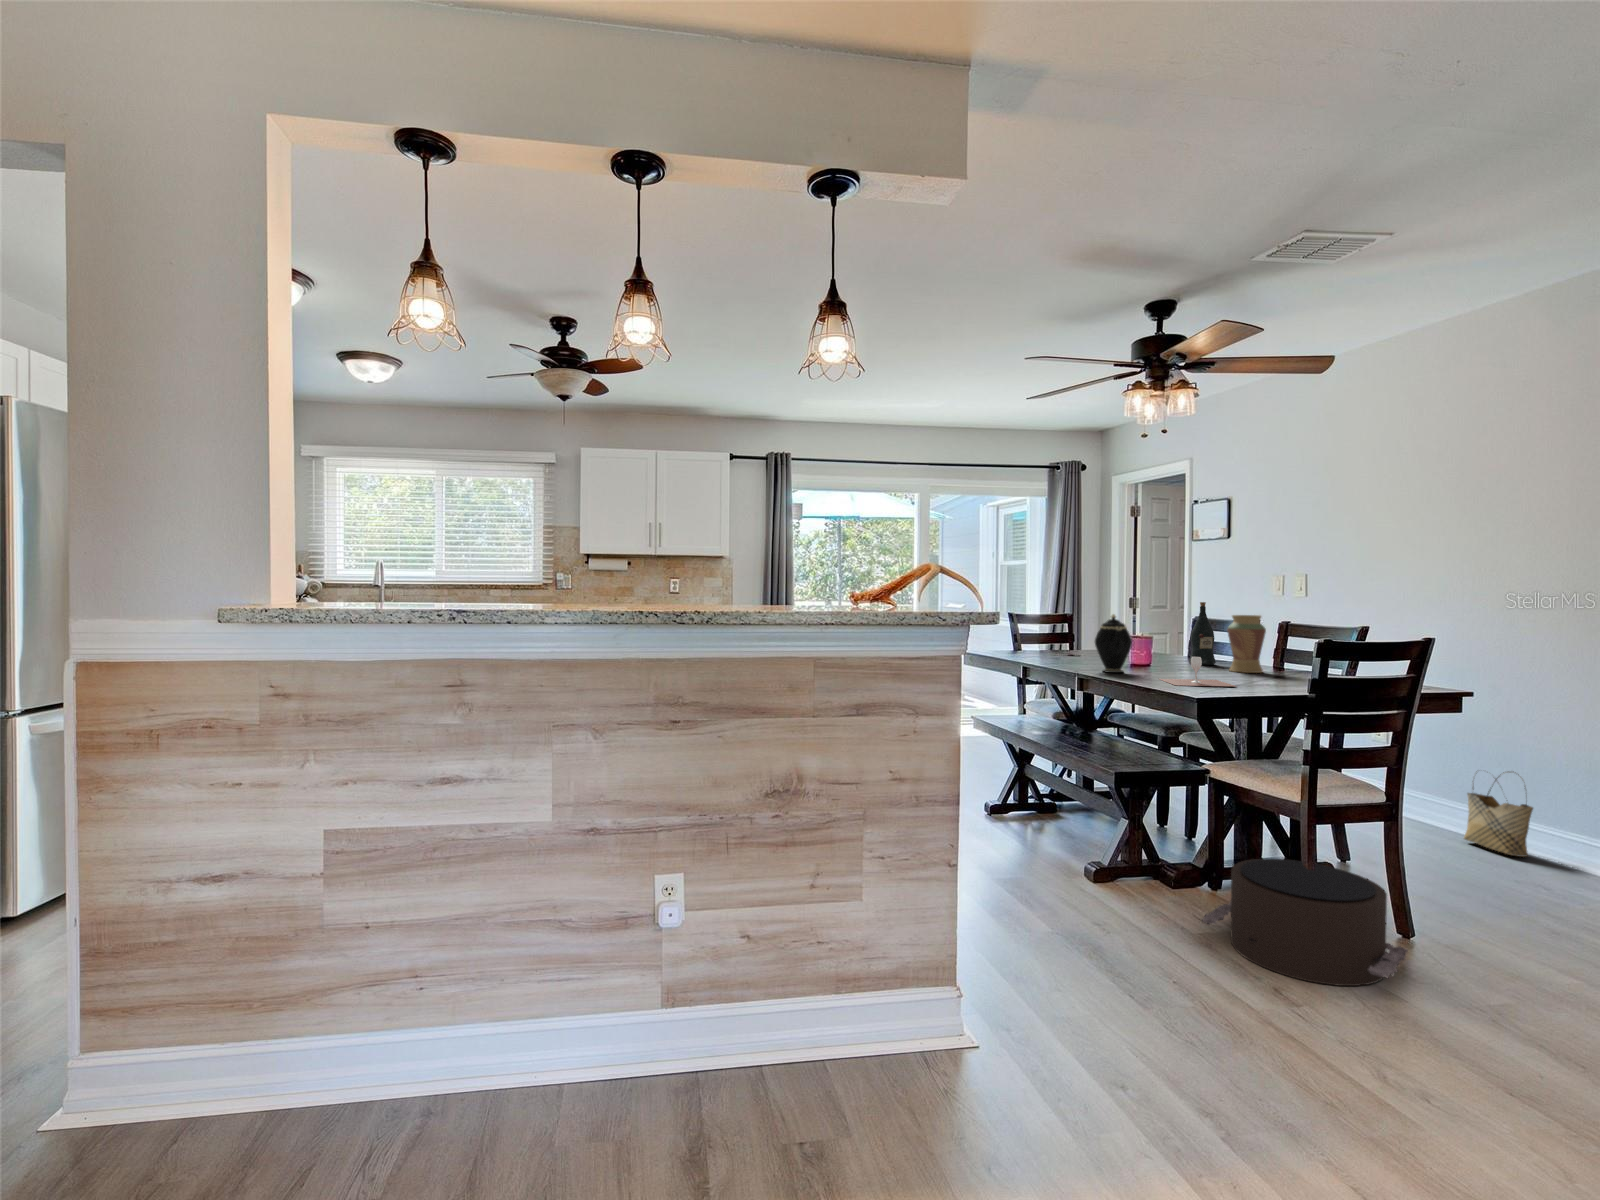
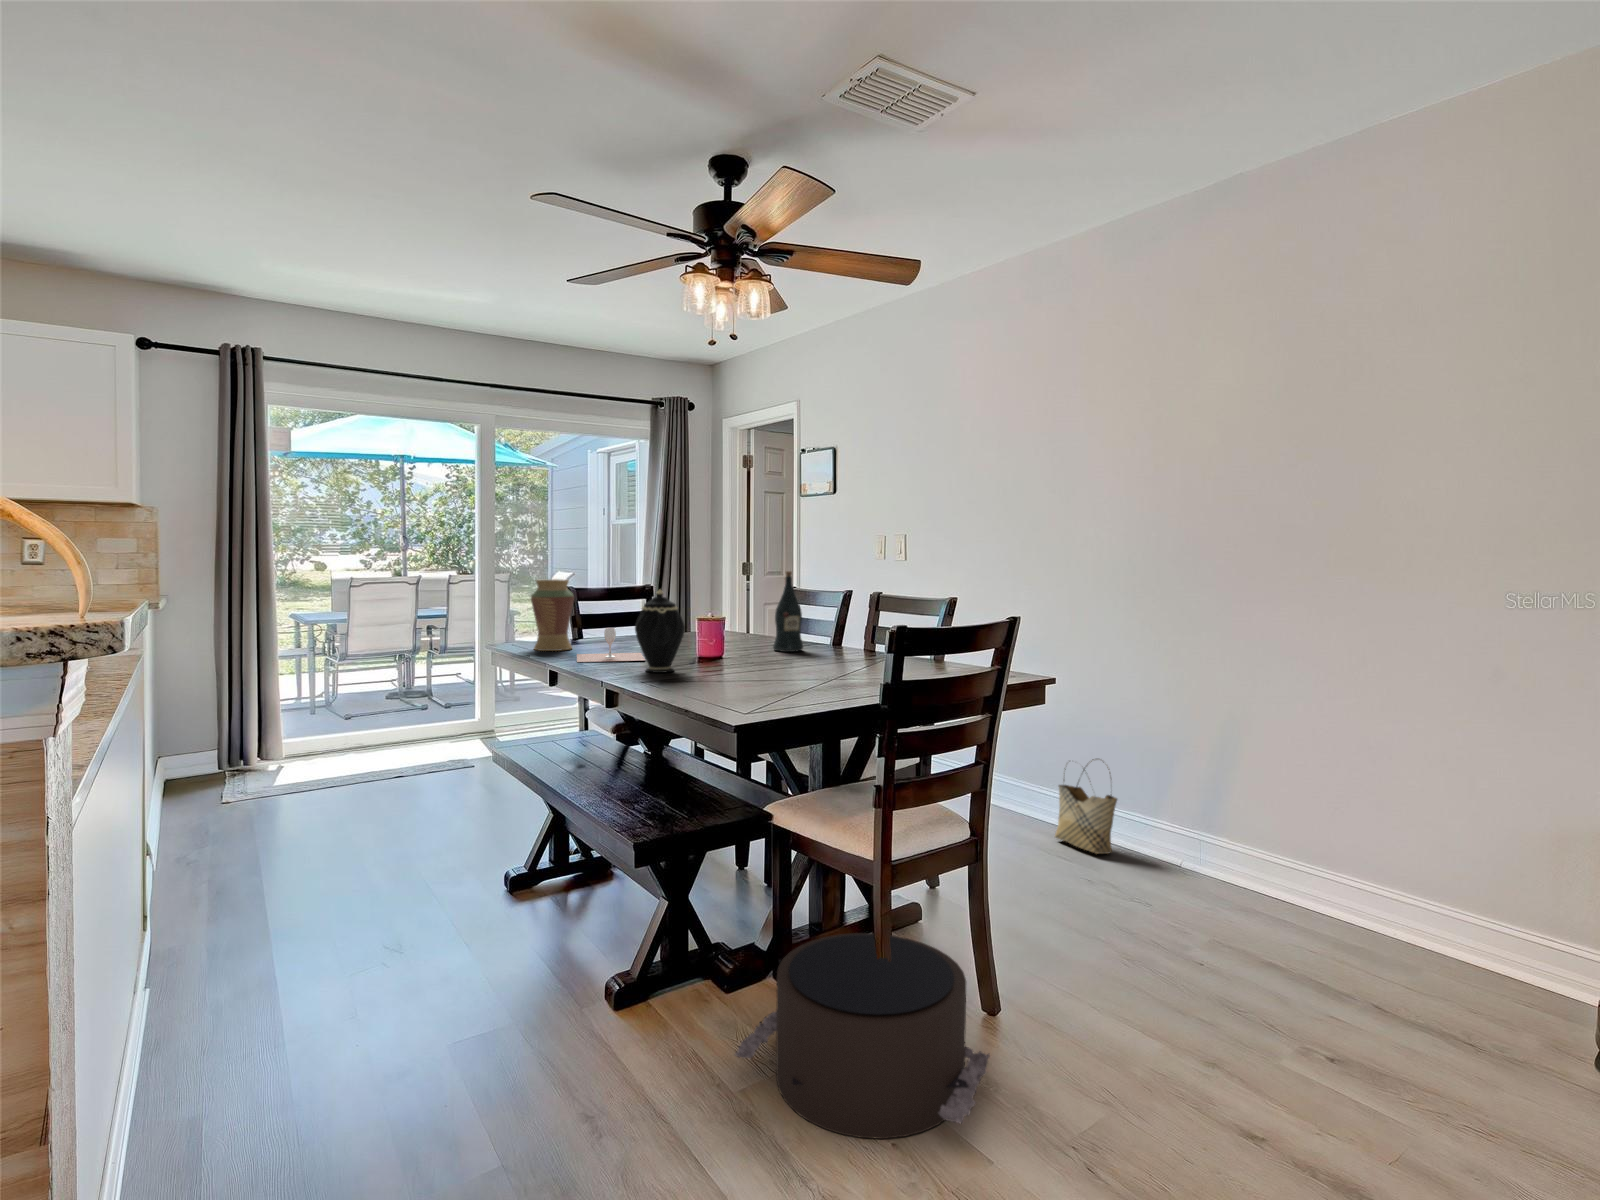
vase: present [1227,615,1266,673] -> present [531,579,574,651]
wine glass: present [1159,657,1235,687] -> present [577,628,645,662]

